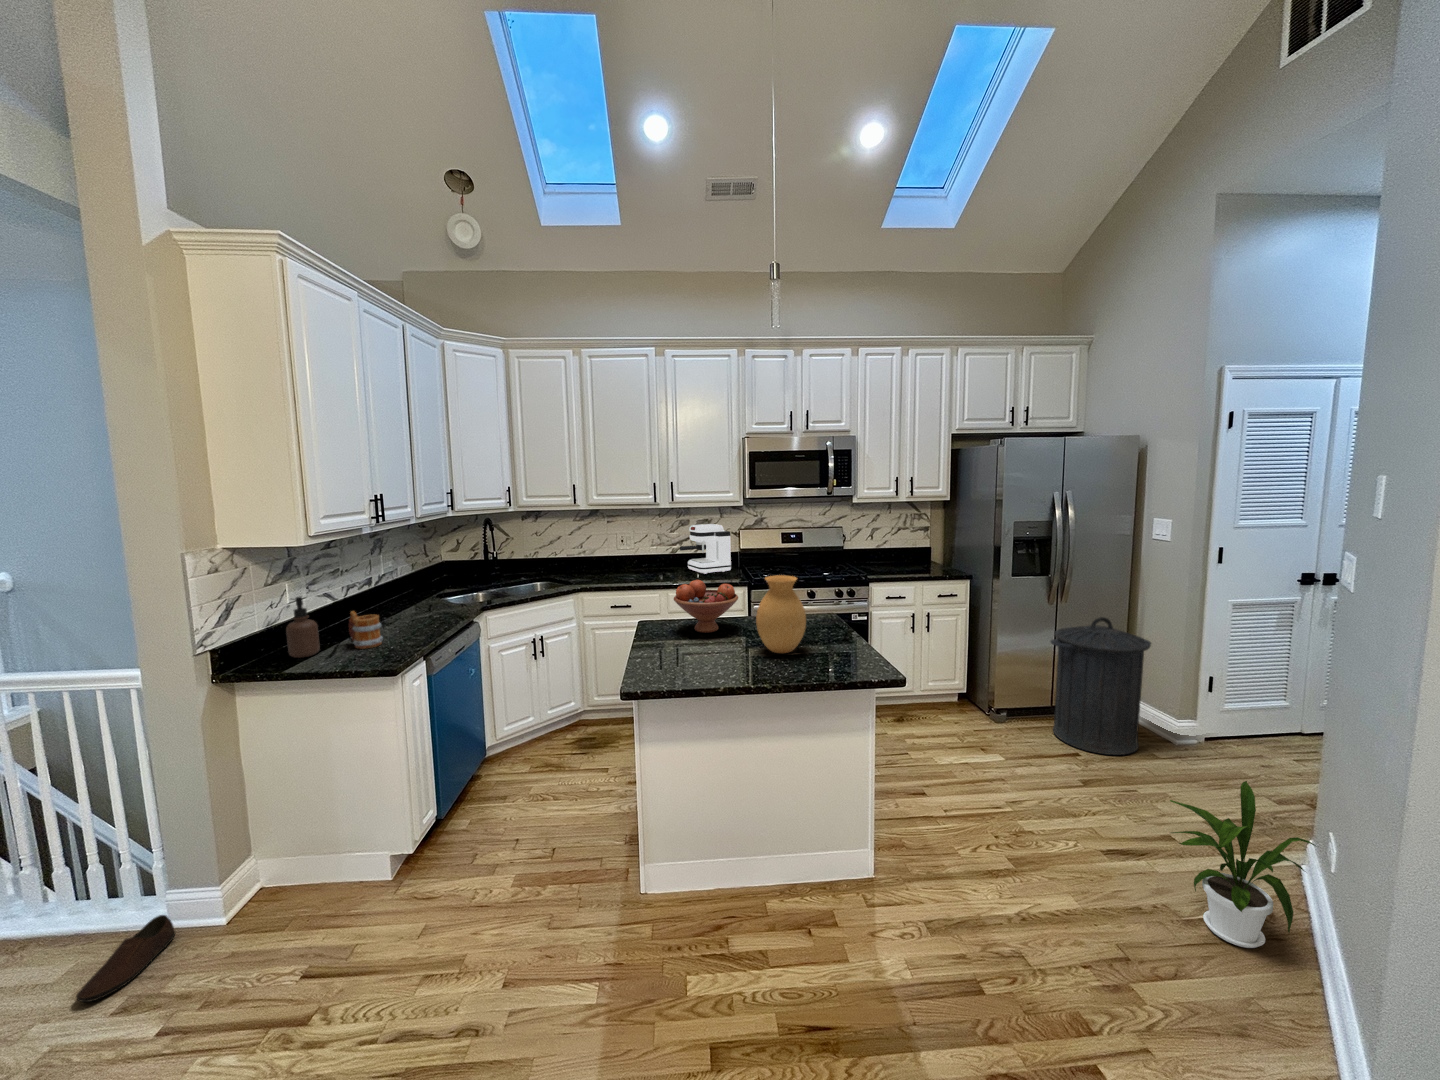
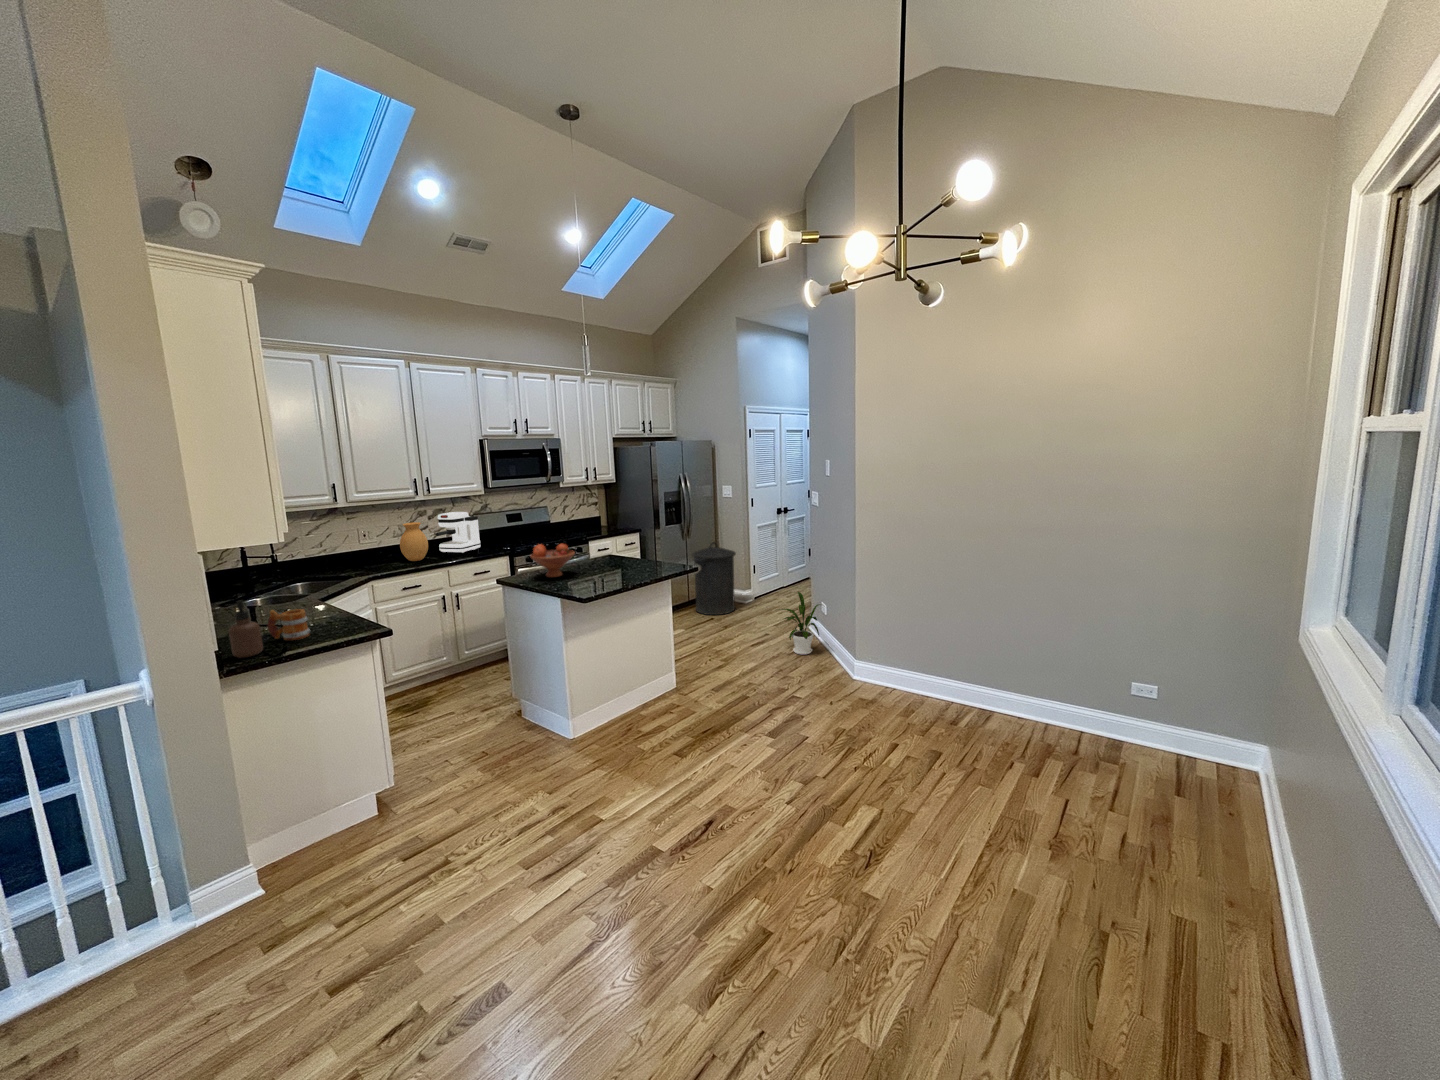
vase: present [756,575,806,653] -> present [400,522,428,561]
shoe: present [76,915,175,1002] -> none [205,900,247,965]

